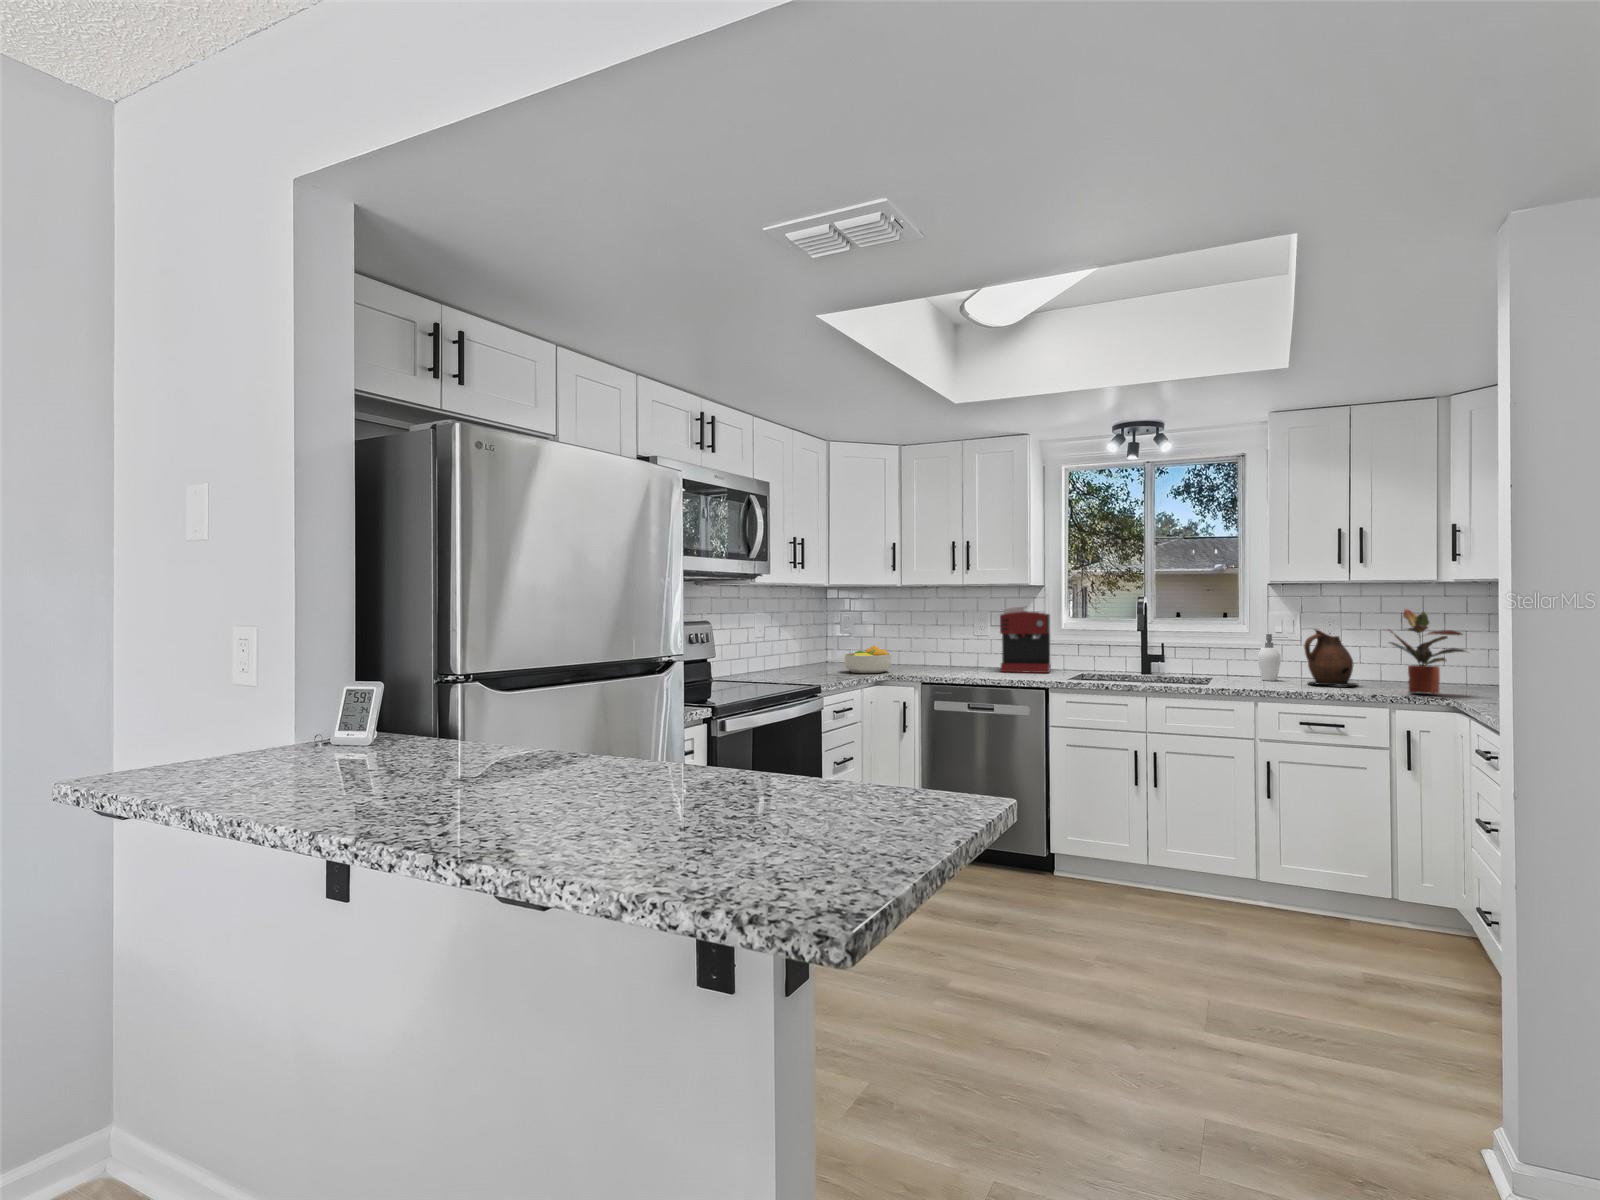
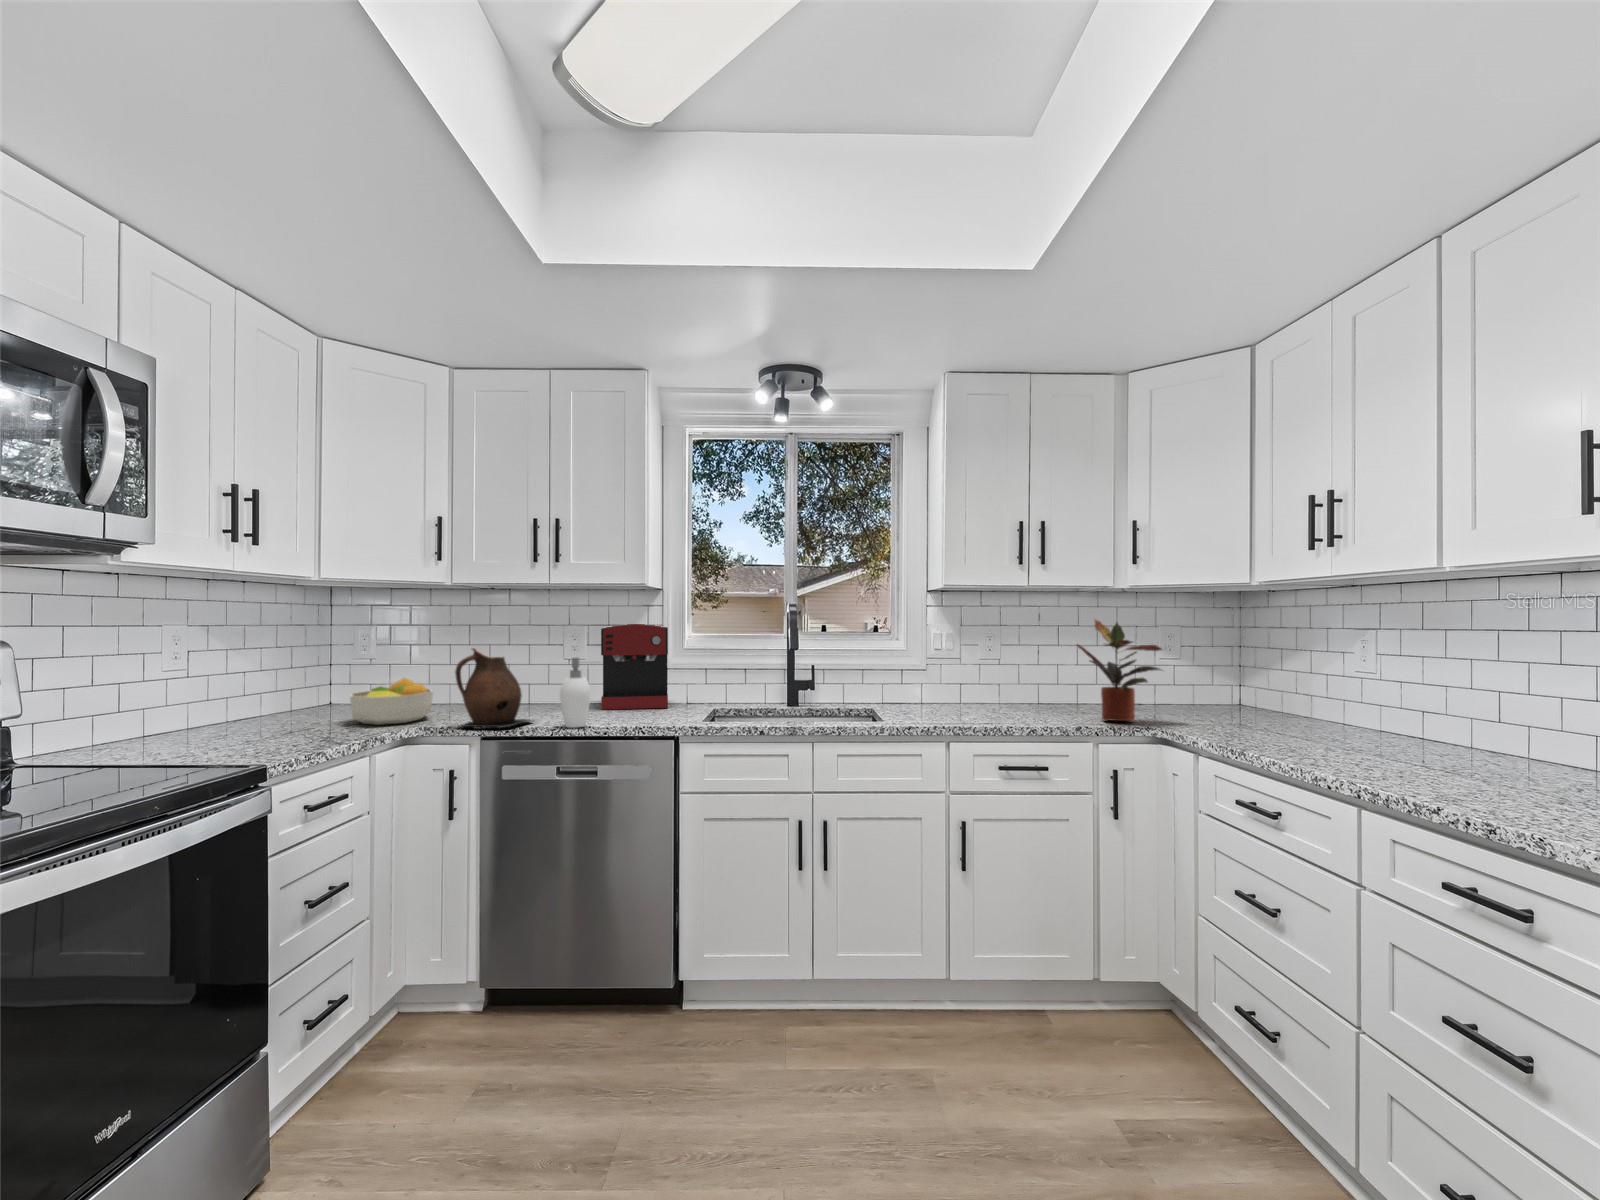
ceramic pitcher: present [1304,630,1357,686] -> present [455,648,531,728]
soap dispenser: present [1258,634,1286,681] -> present [560,658,591,728]

